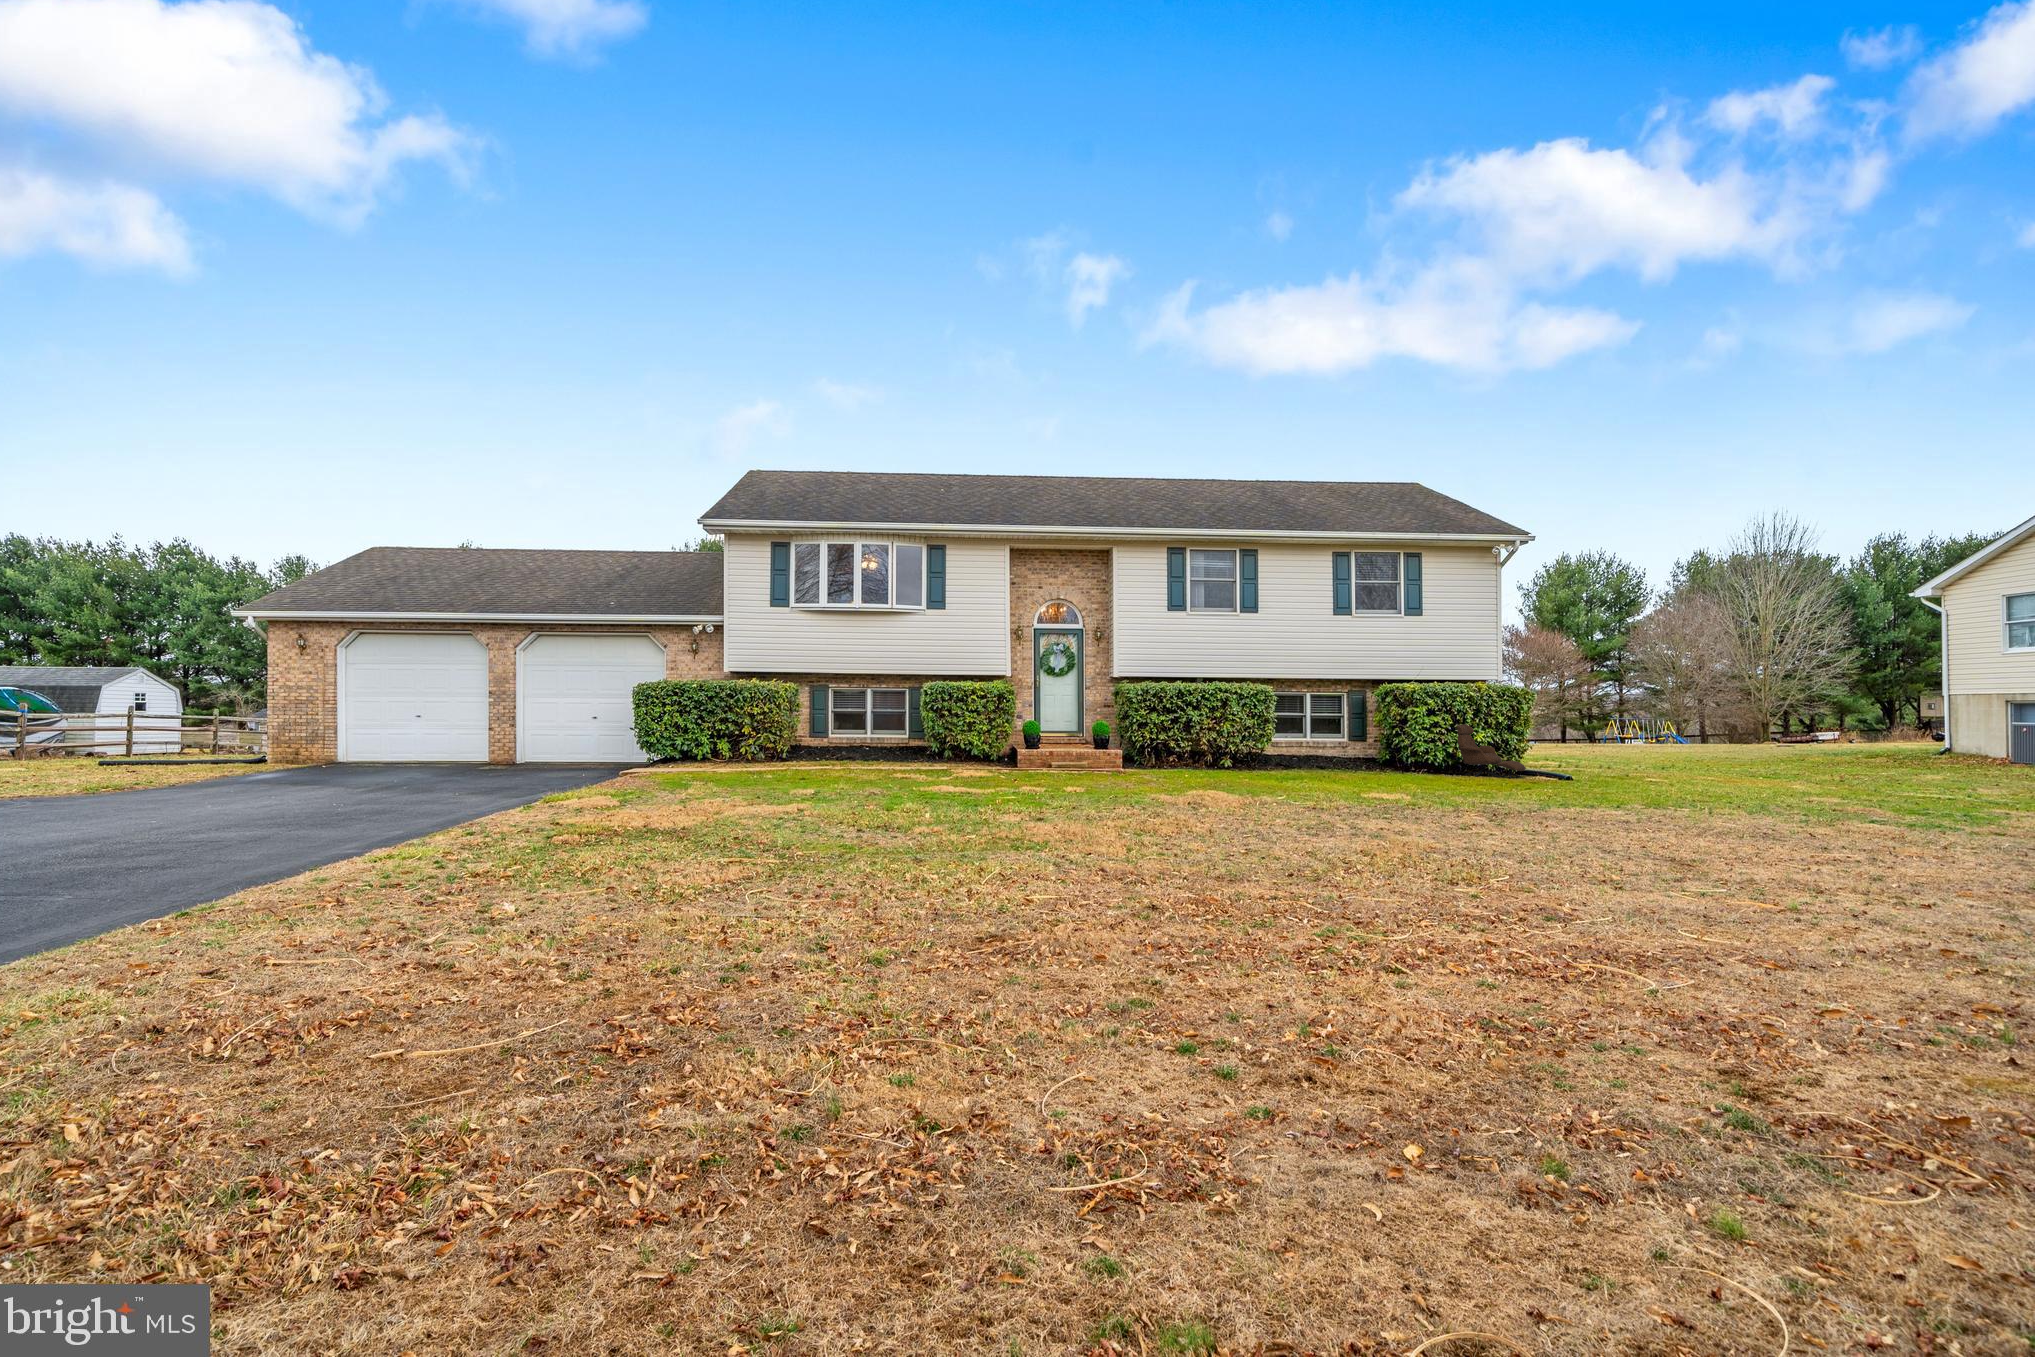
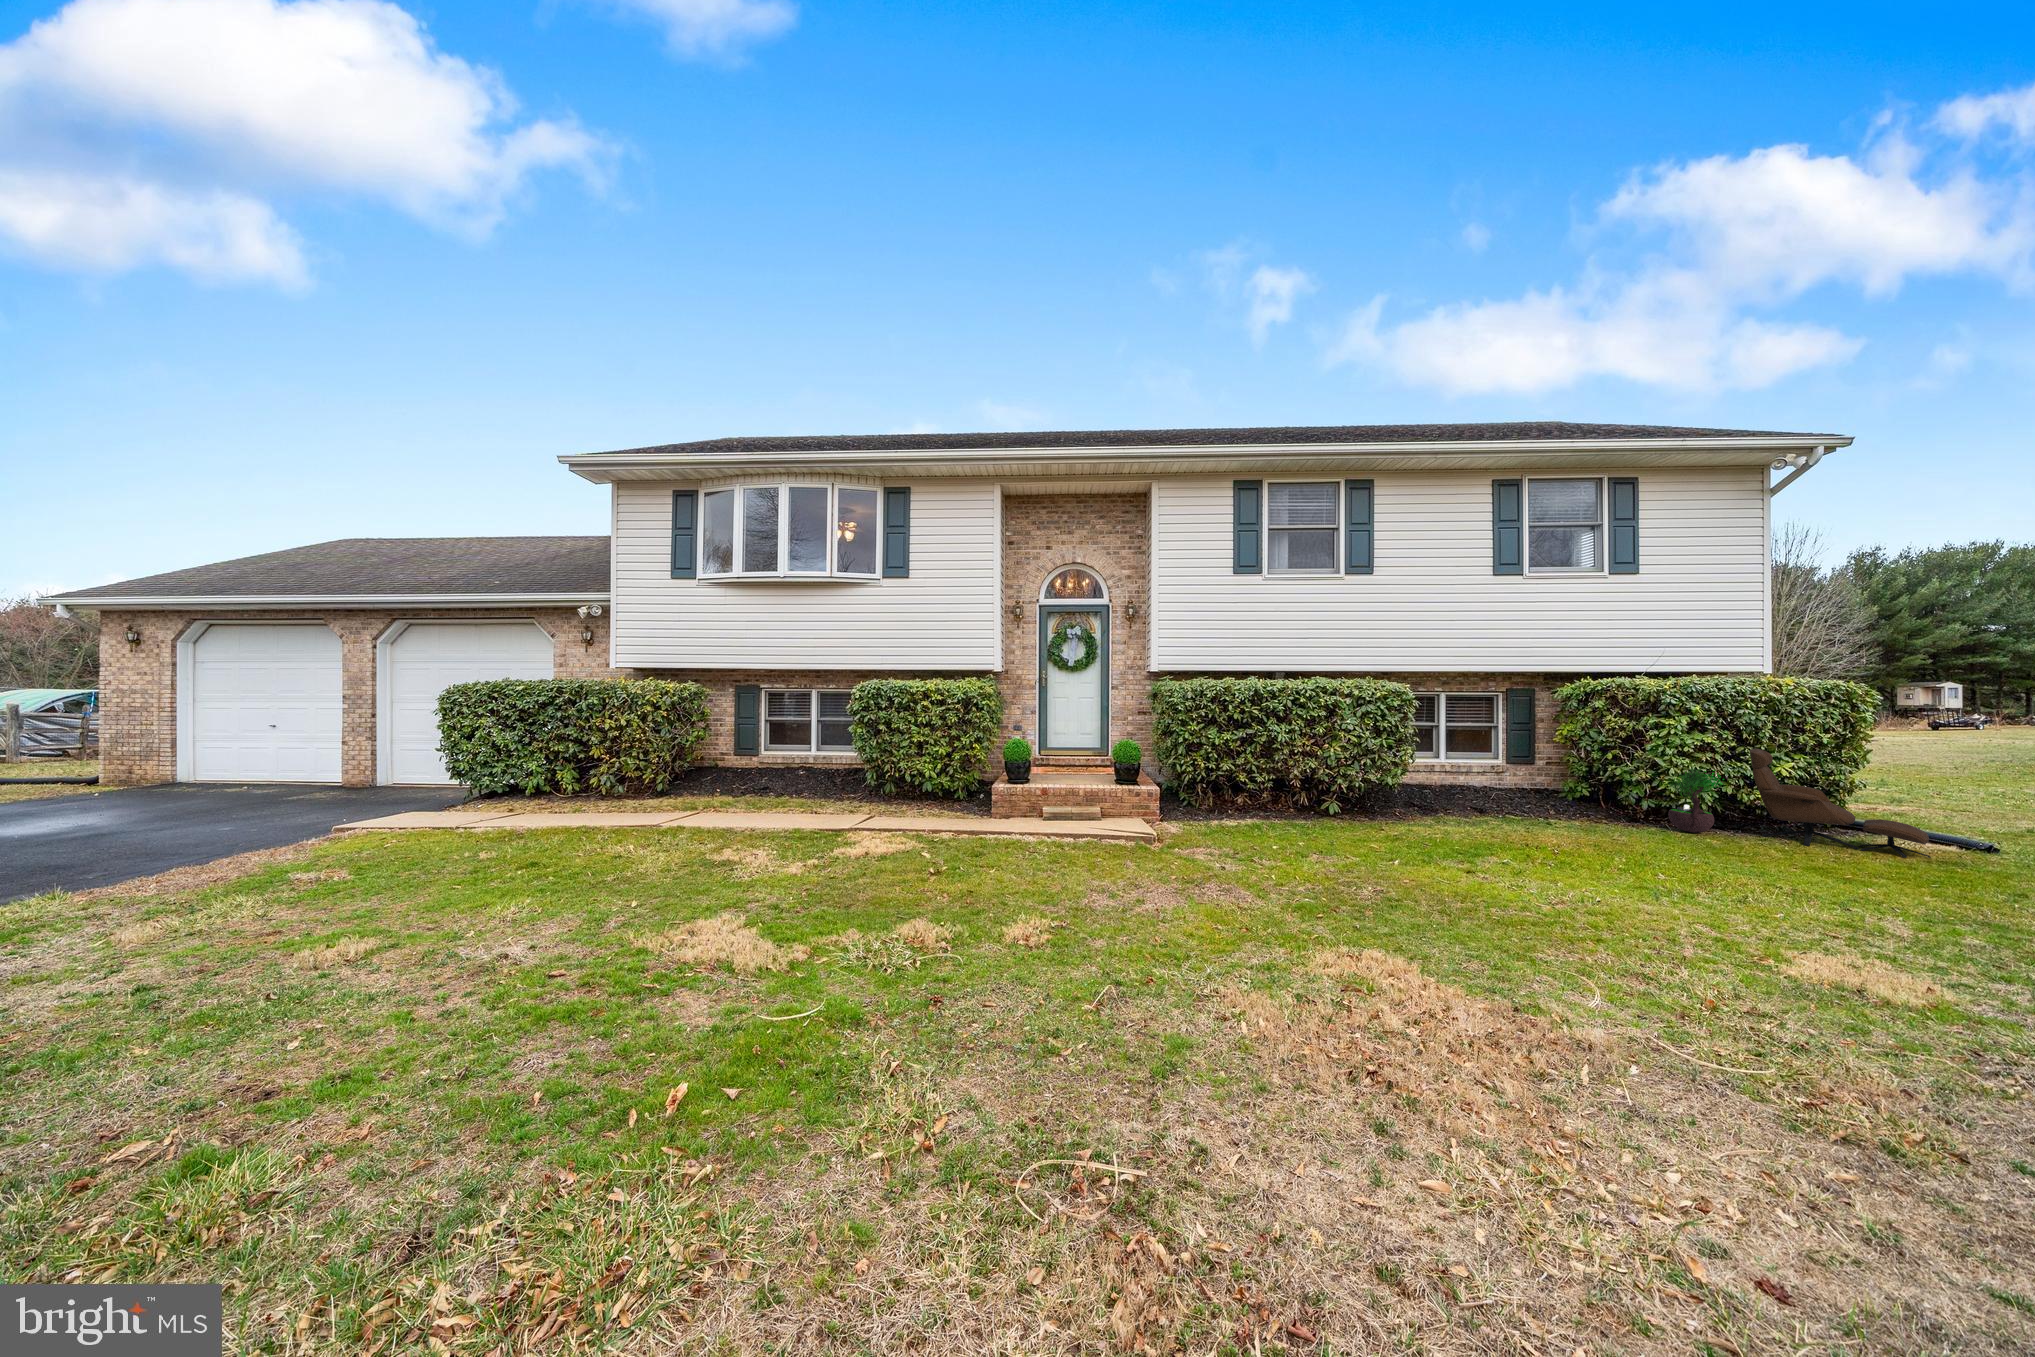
potted tree: none [1415,733,1442,774] -> present [1665,768,1724,833]

